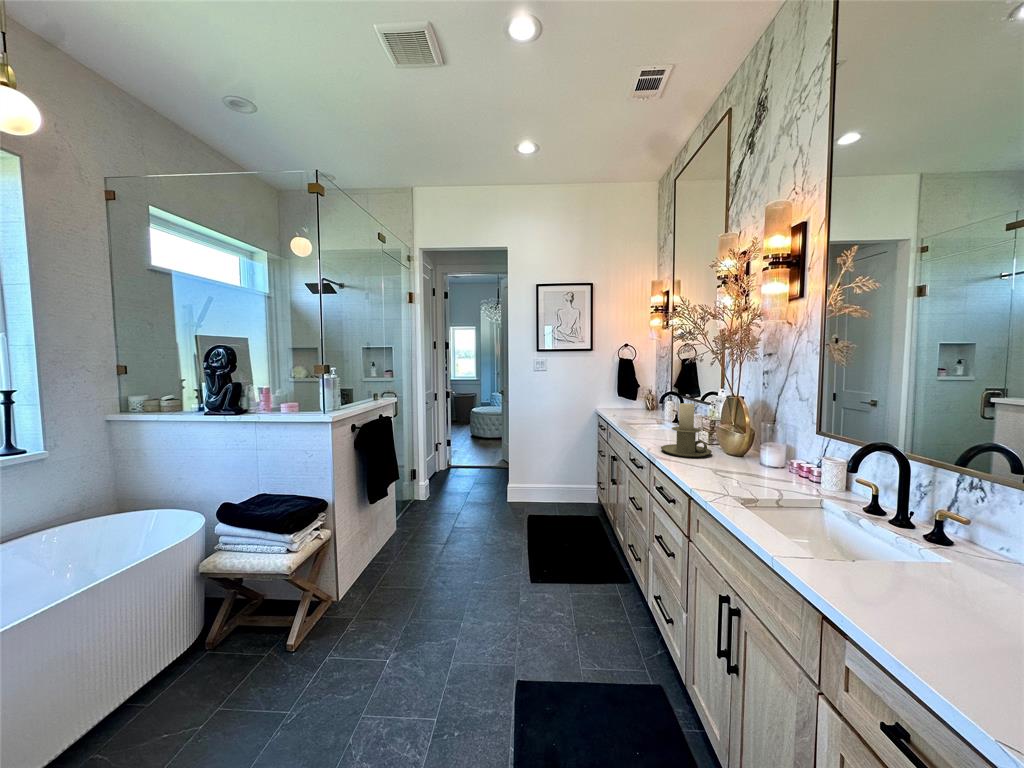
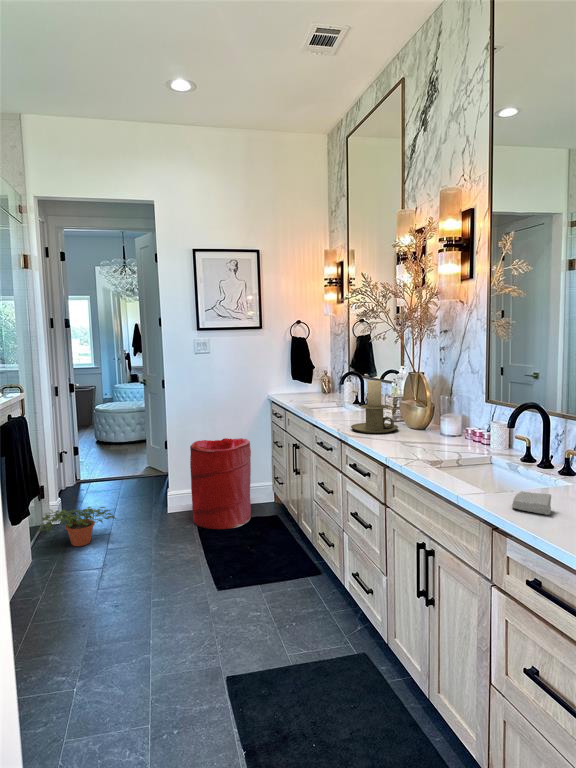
laundry hamper: none [526,444,577,523] -> present [190,438,251,529]
potted plant: none [406,490,464,522] -> present [38,507,116,546]
soap bar: none [848,569,916,614] -> present [512,491,551,515]

